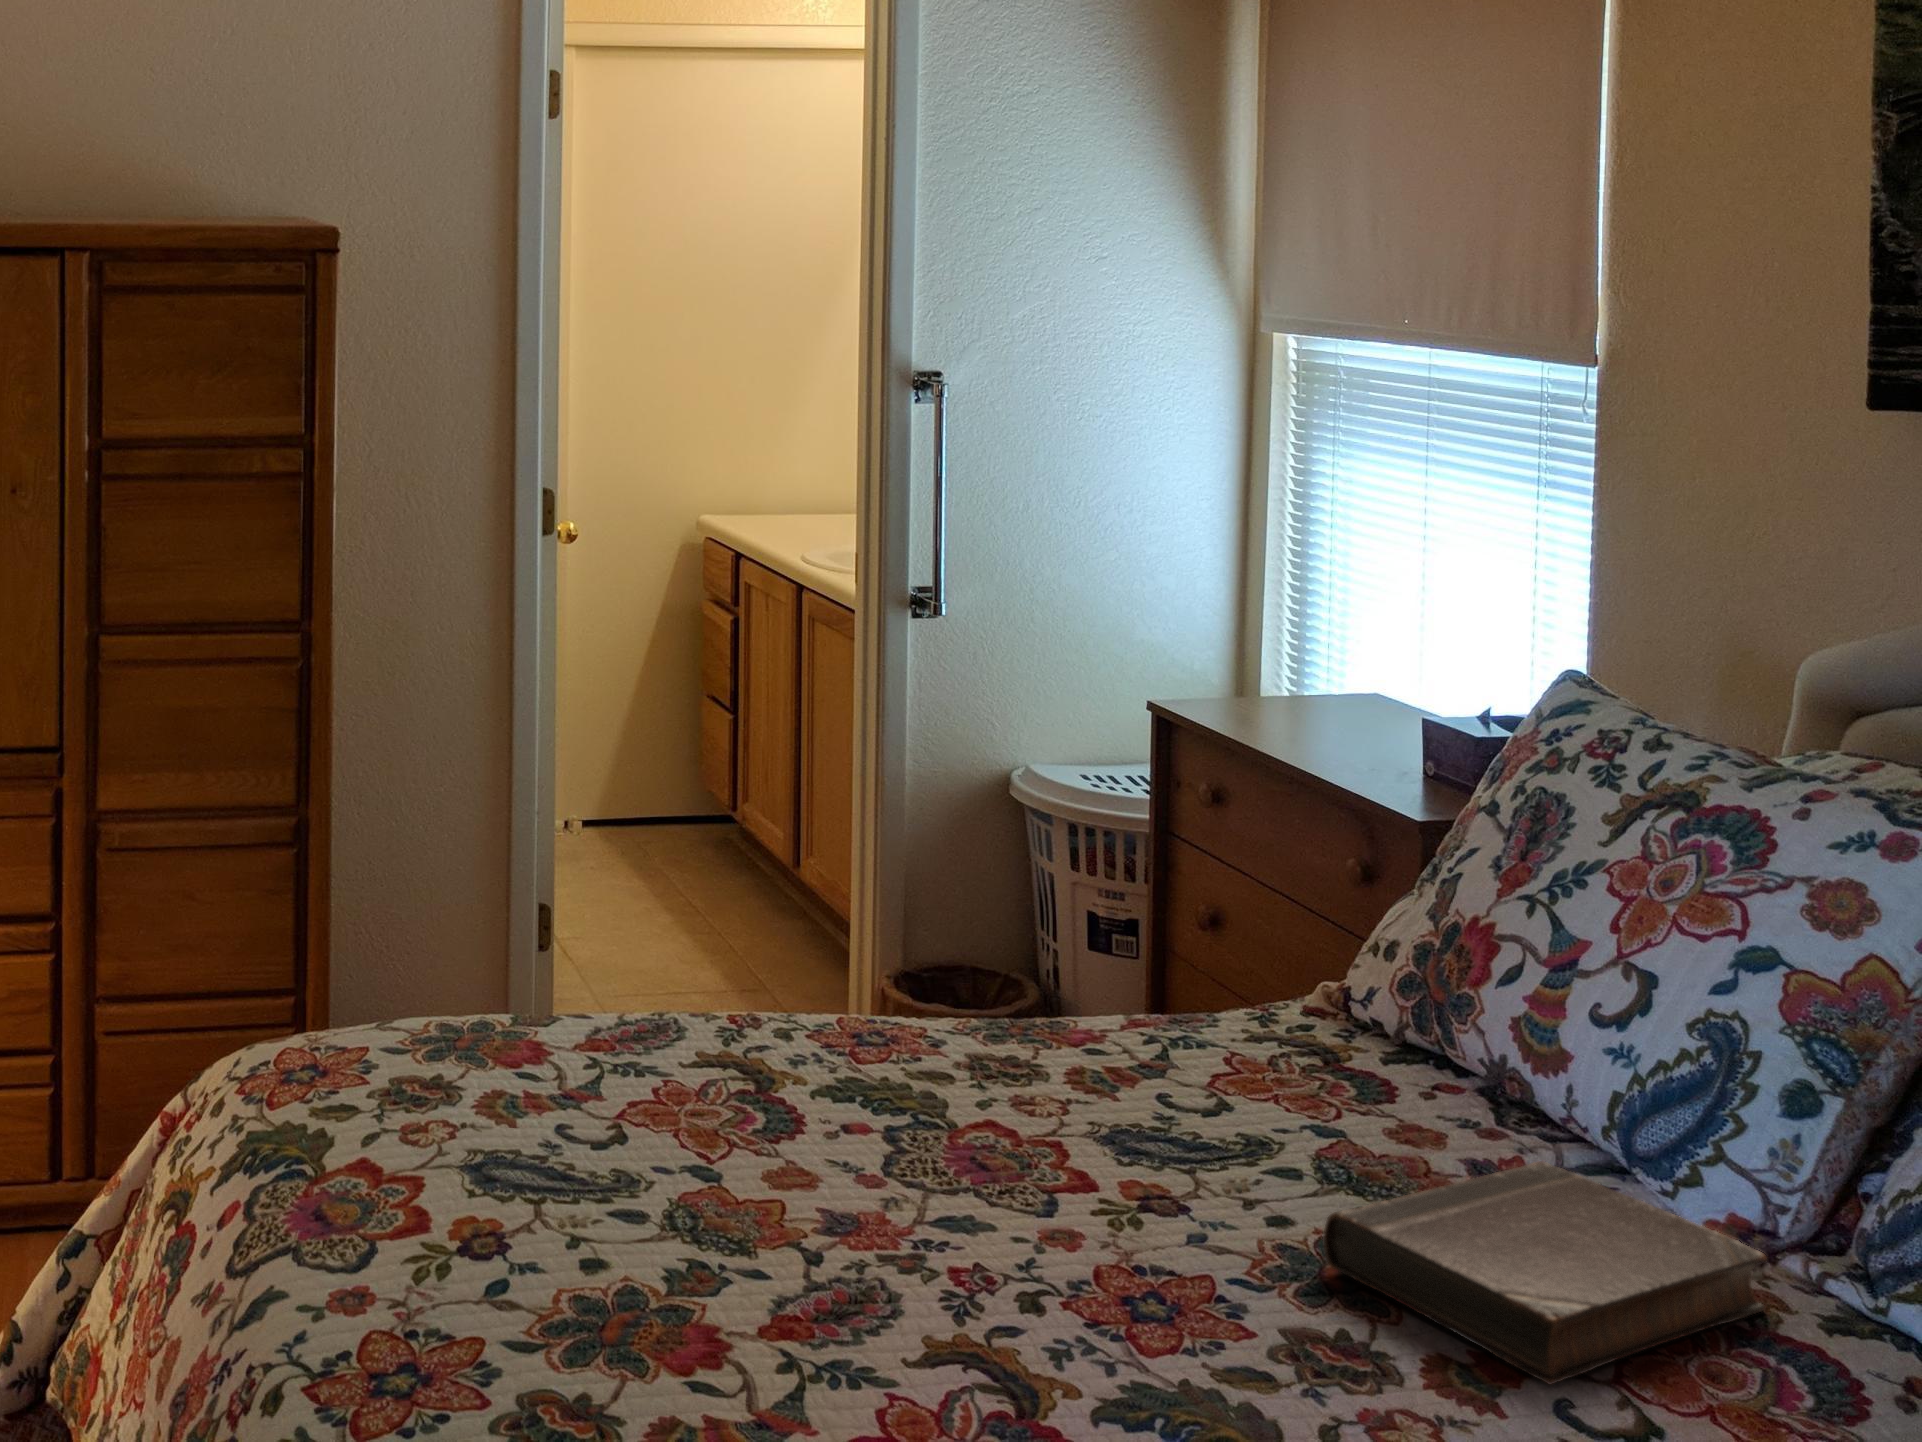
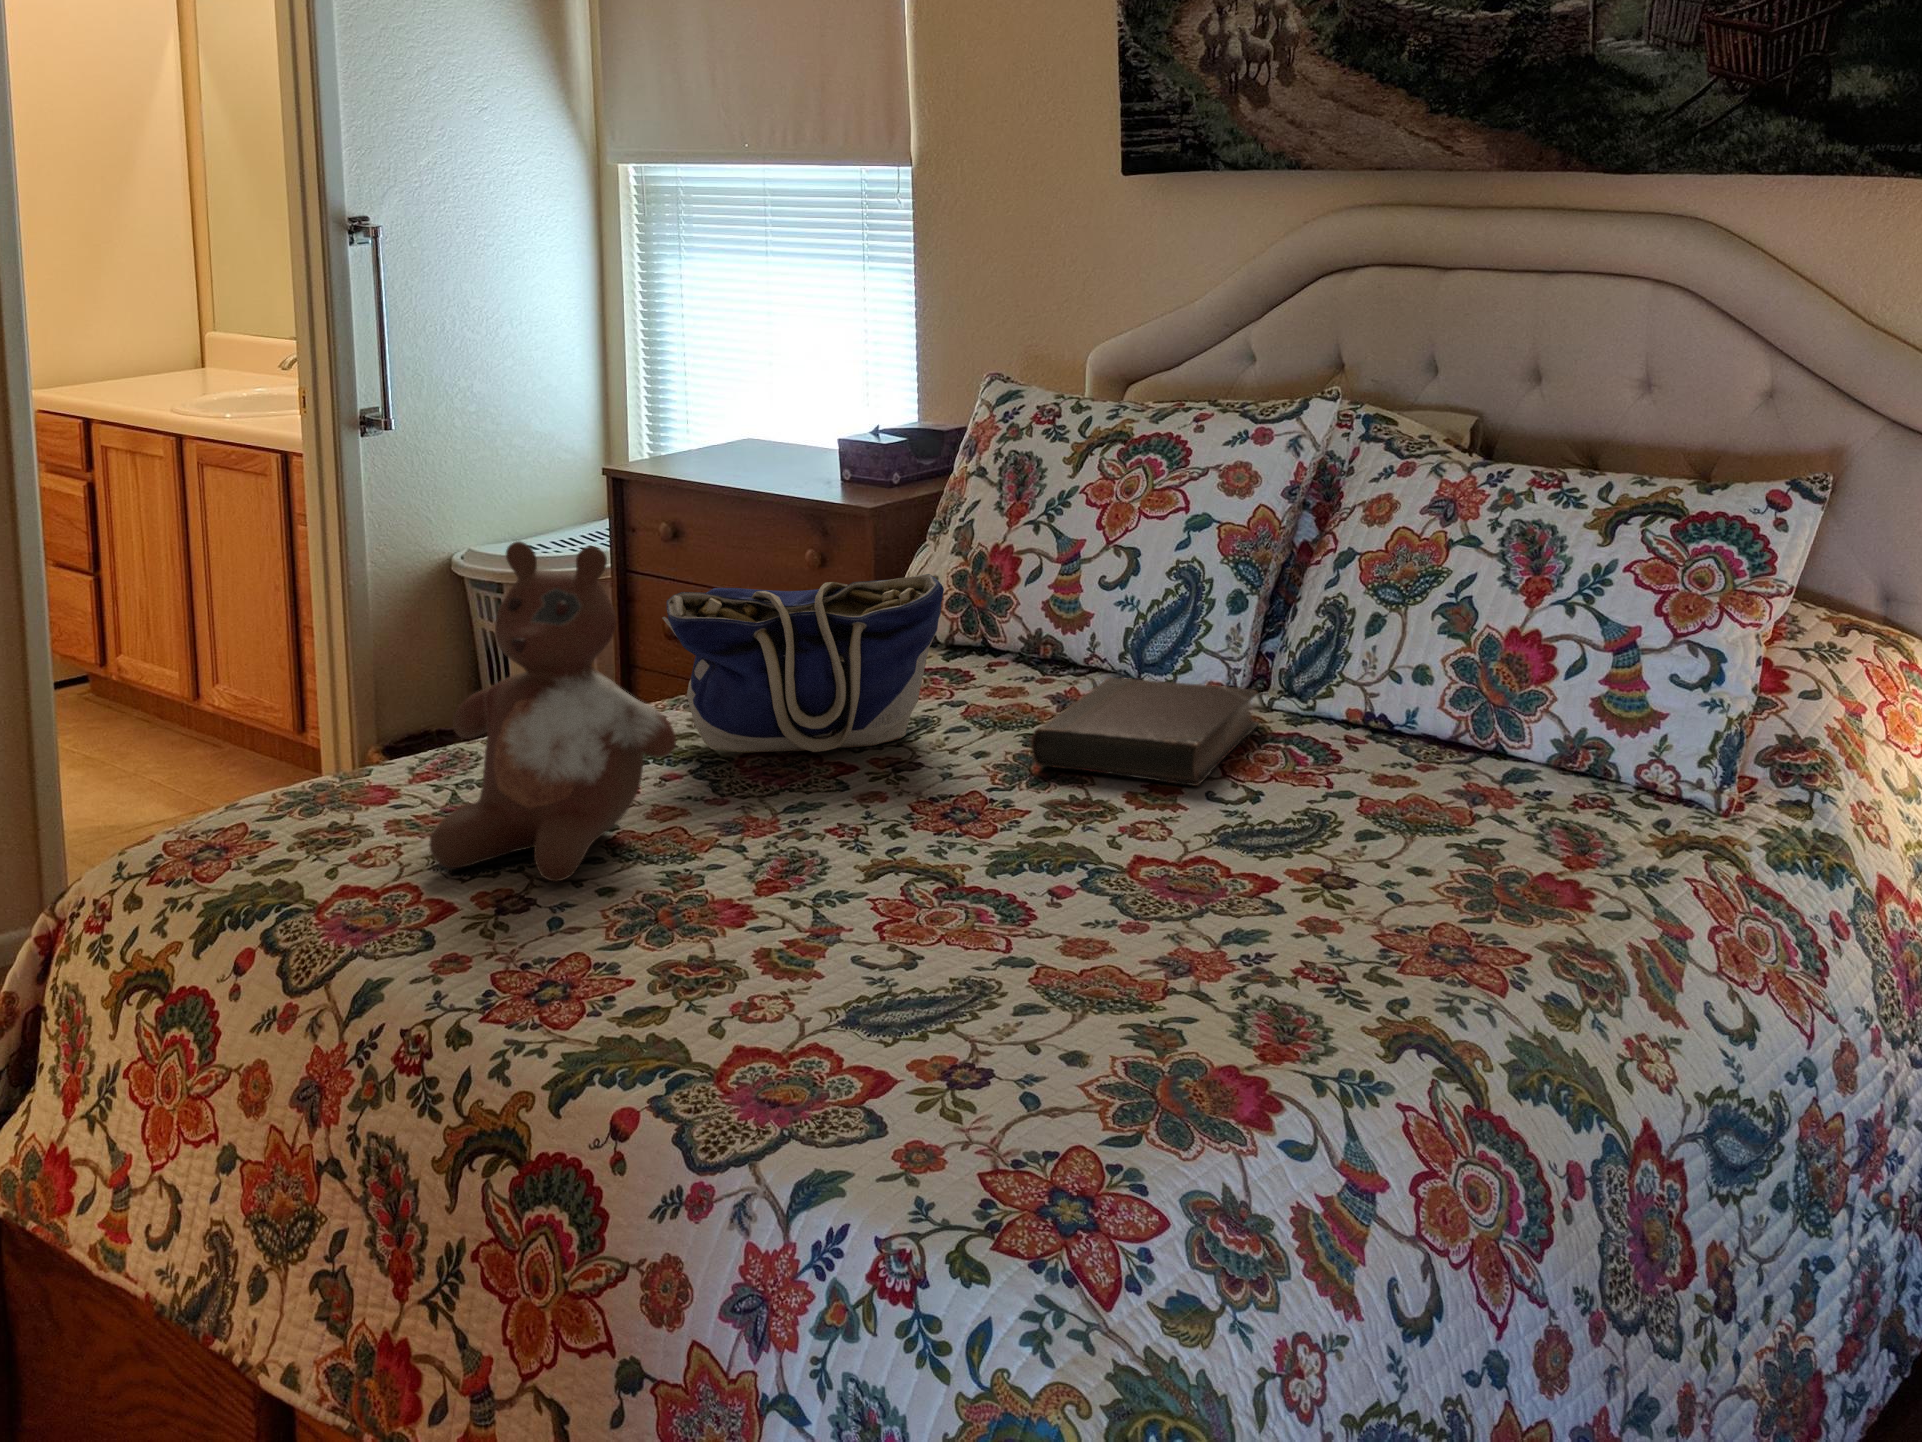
stuffed bear: none [456,793,758,1231] -> present [429,541,676,882]
tote bag: none [870,894,1246,1163] -> present [662,574,944,753]

